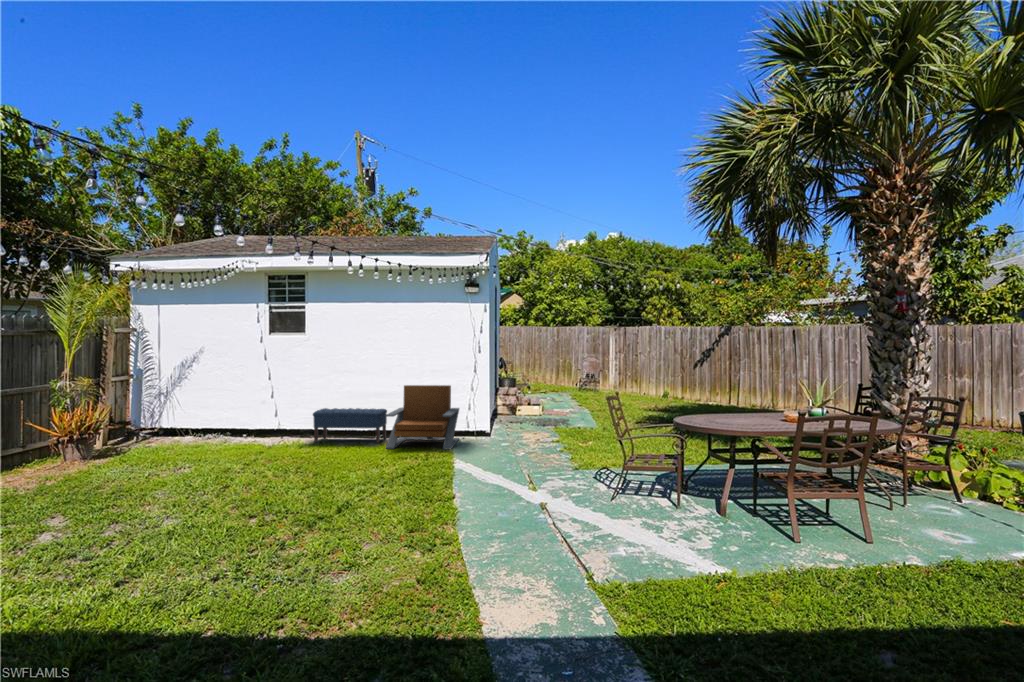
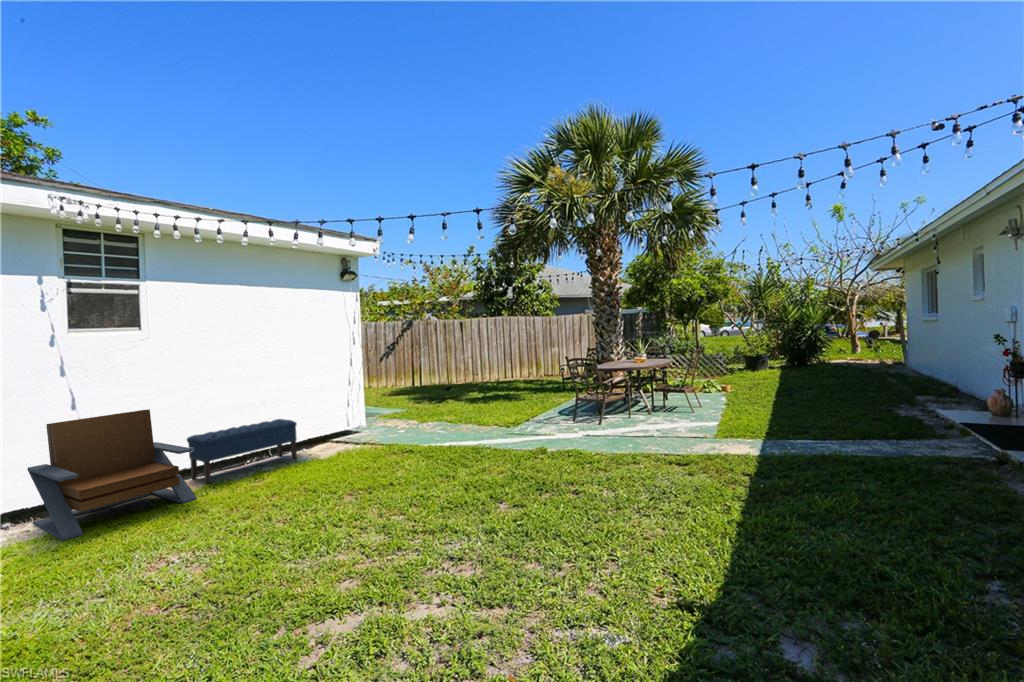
lounge chair: present [386,385,459,449] -> present [28,409,197,541]

